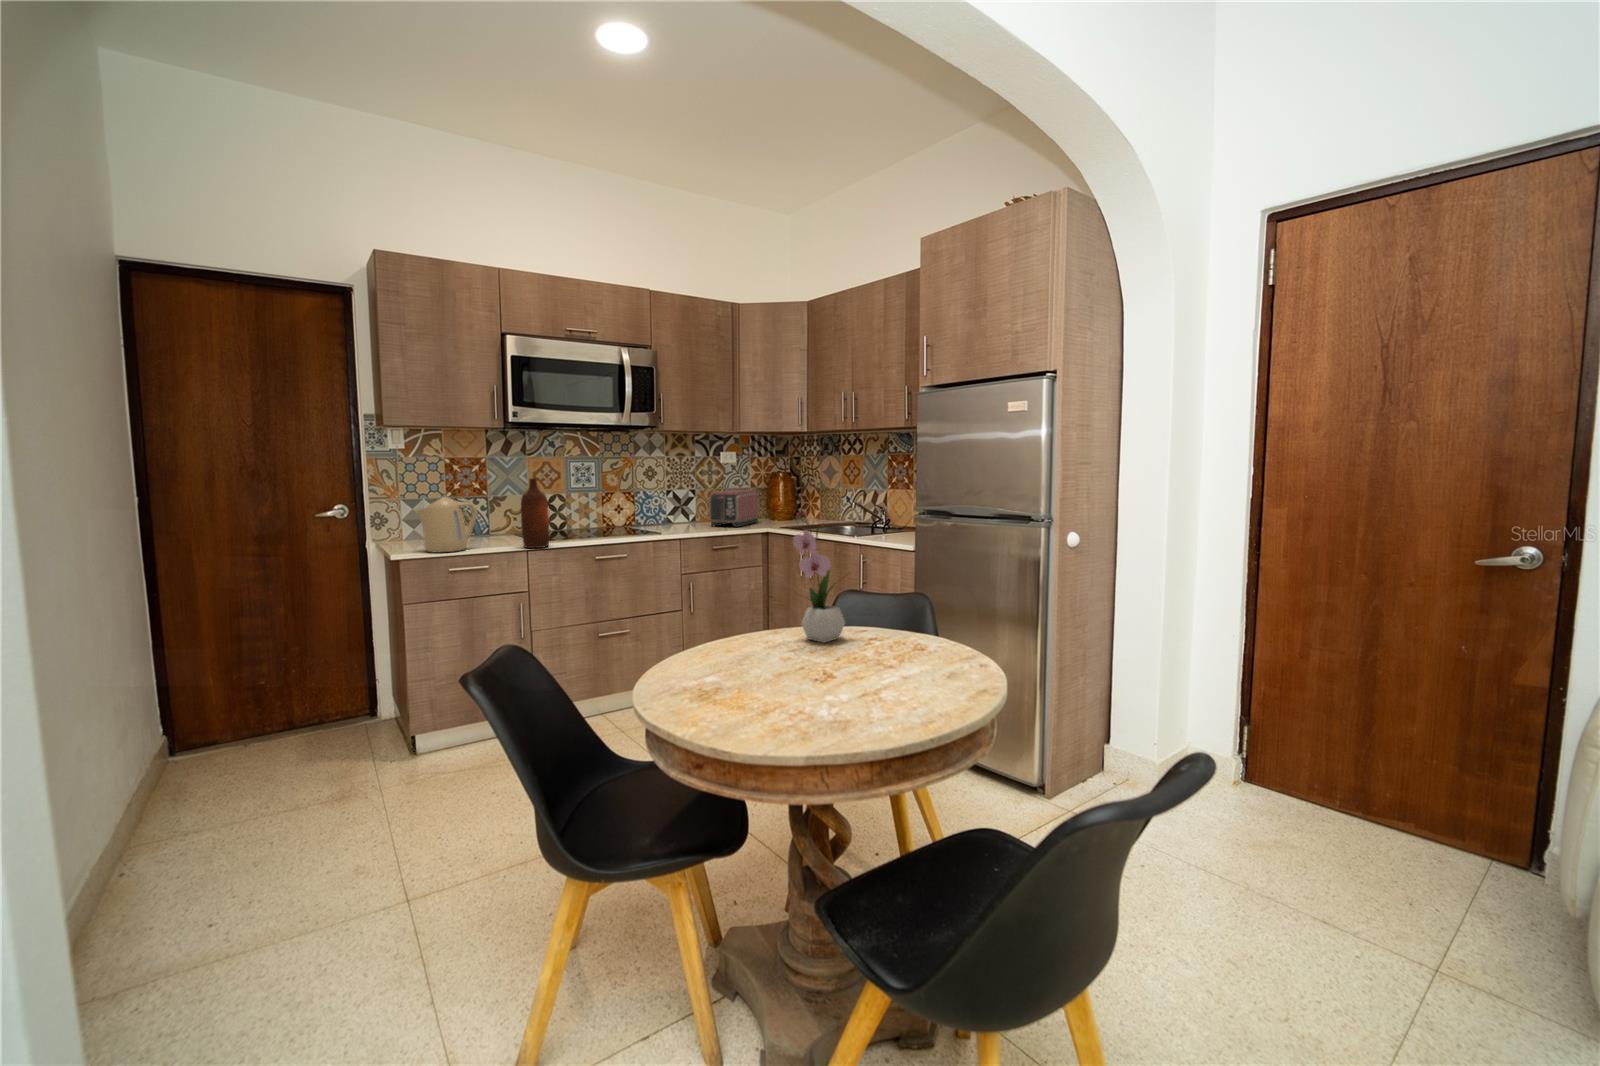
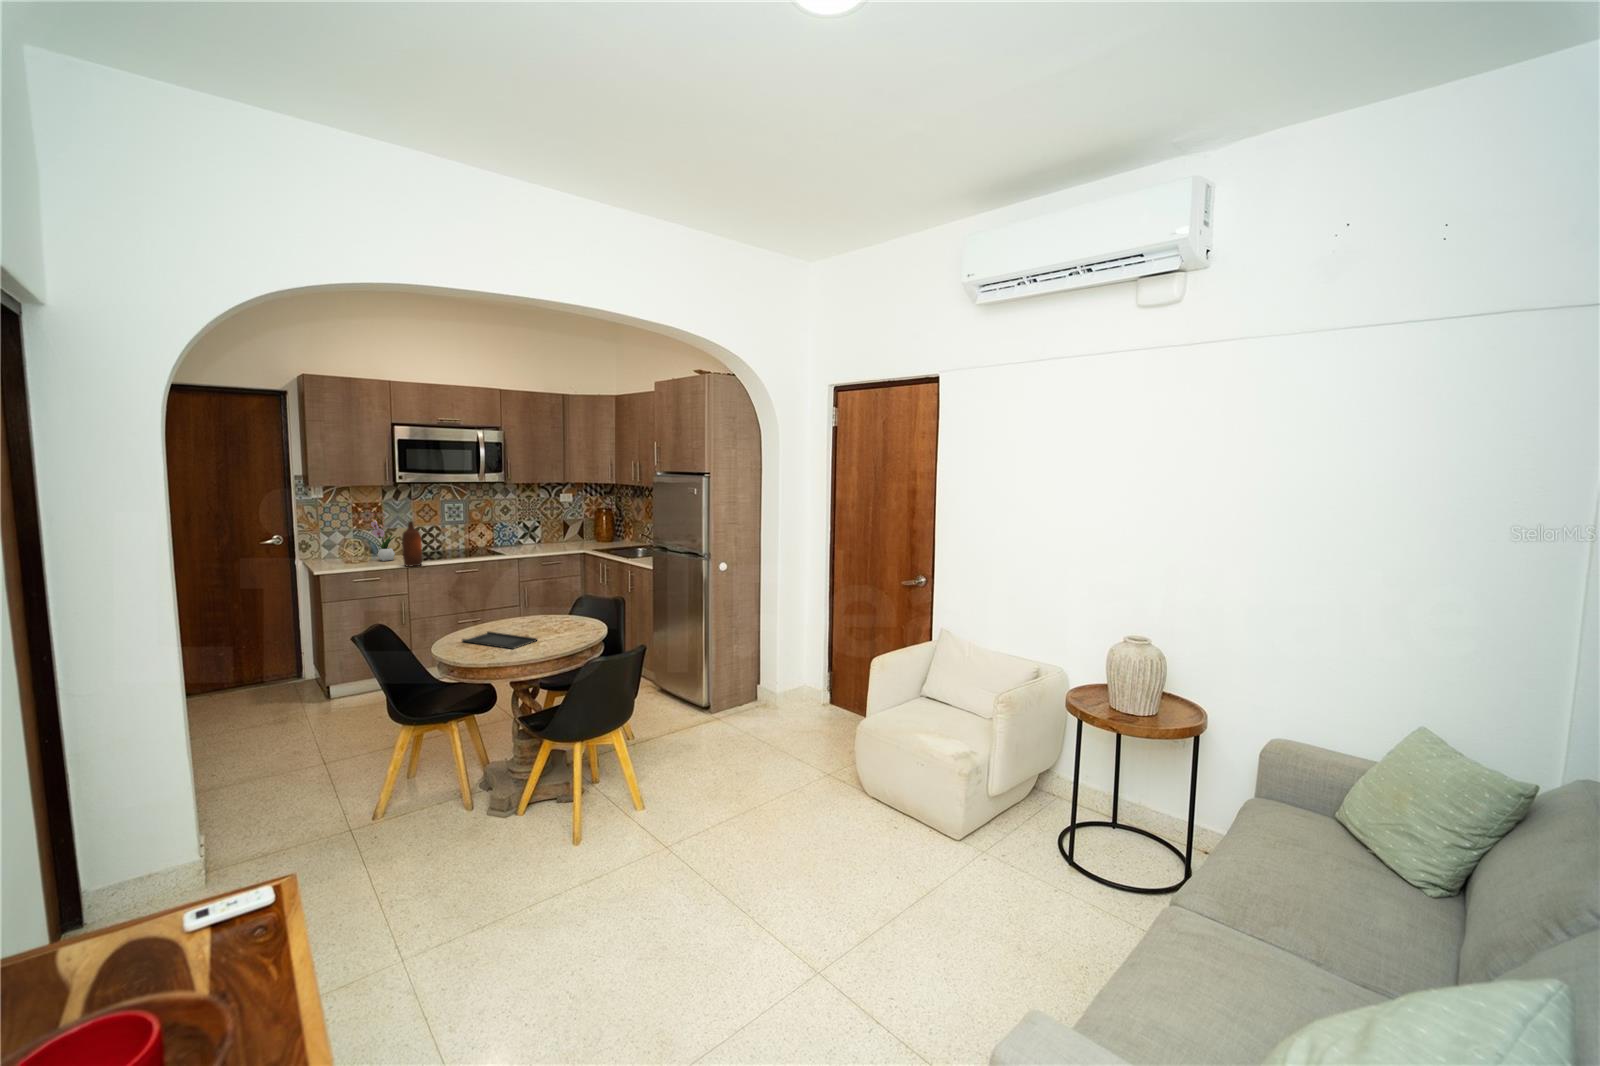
toaster: present [709,490,758,527] -> none [546,521,585,549]
kettle: present [416,497,477,552] -> none [330,534,373,570]
flower arrangement: present [793,512,845,643] -> present [371,514,395,561]
tray: none [699,660,865,708] -> present [462,632,538,649]

